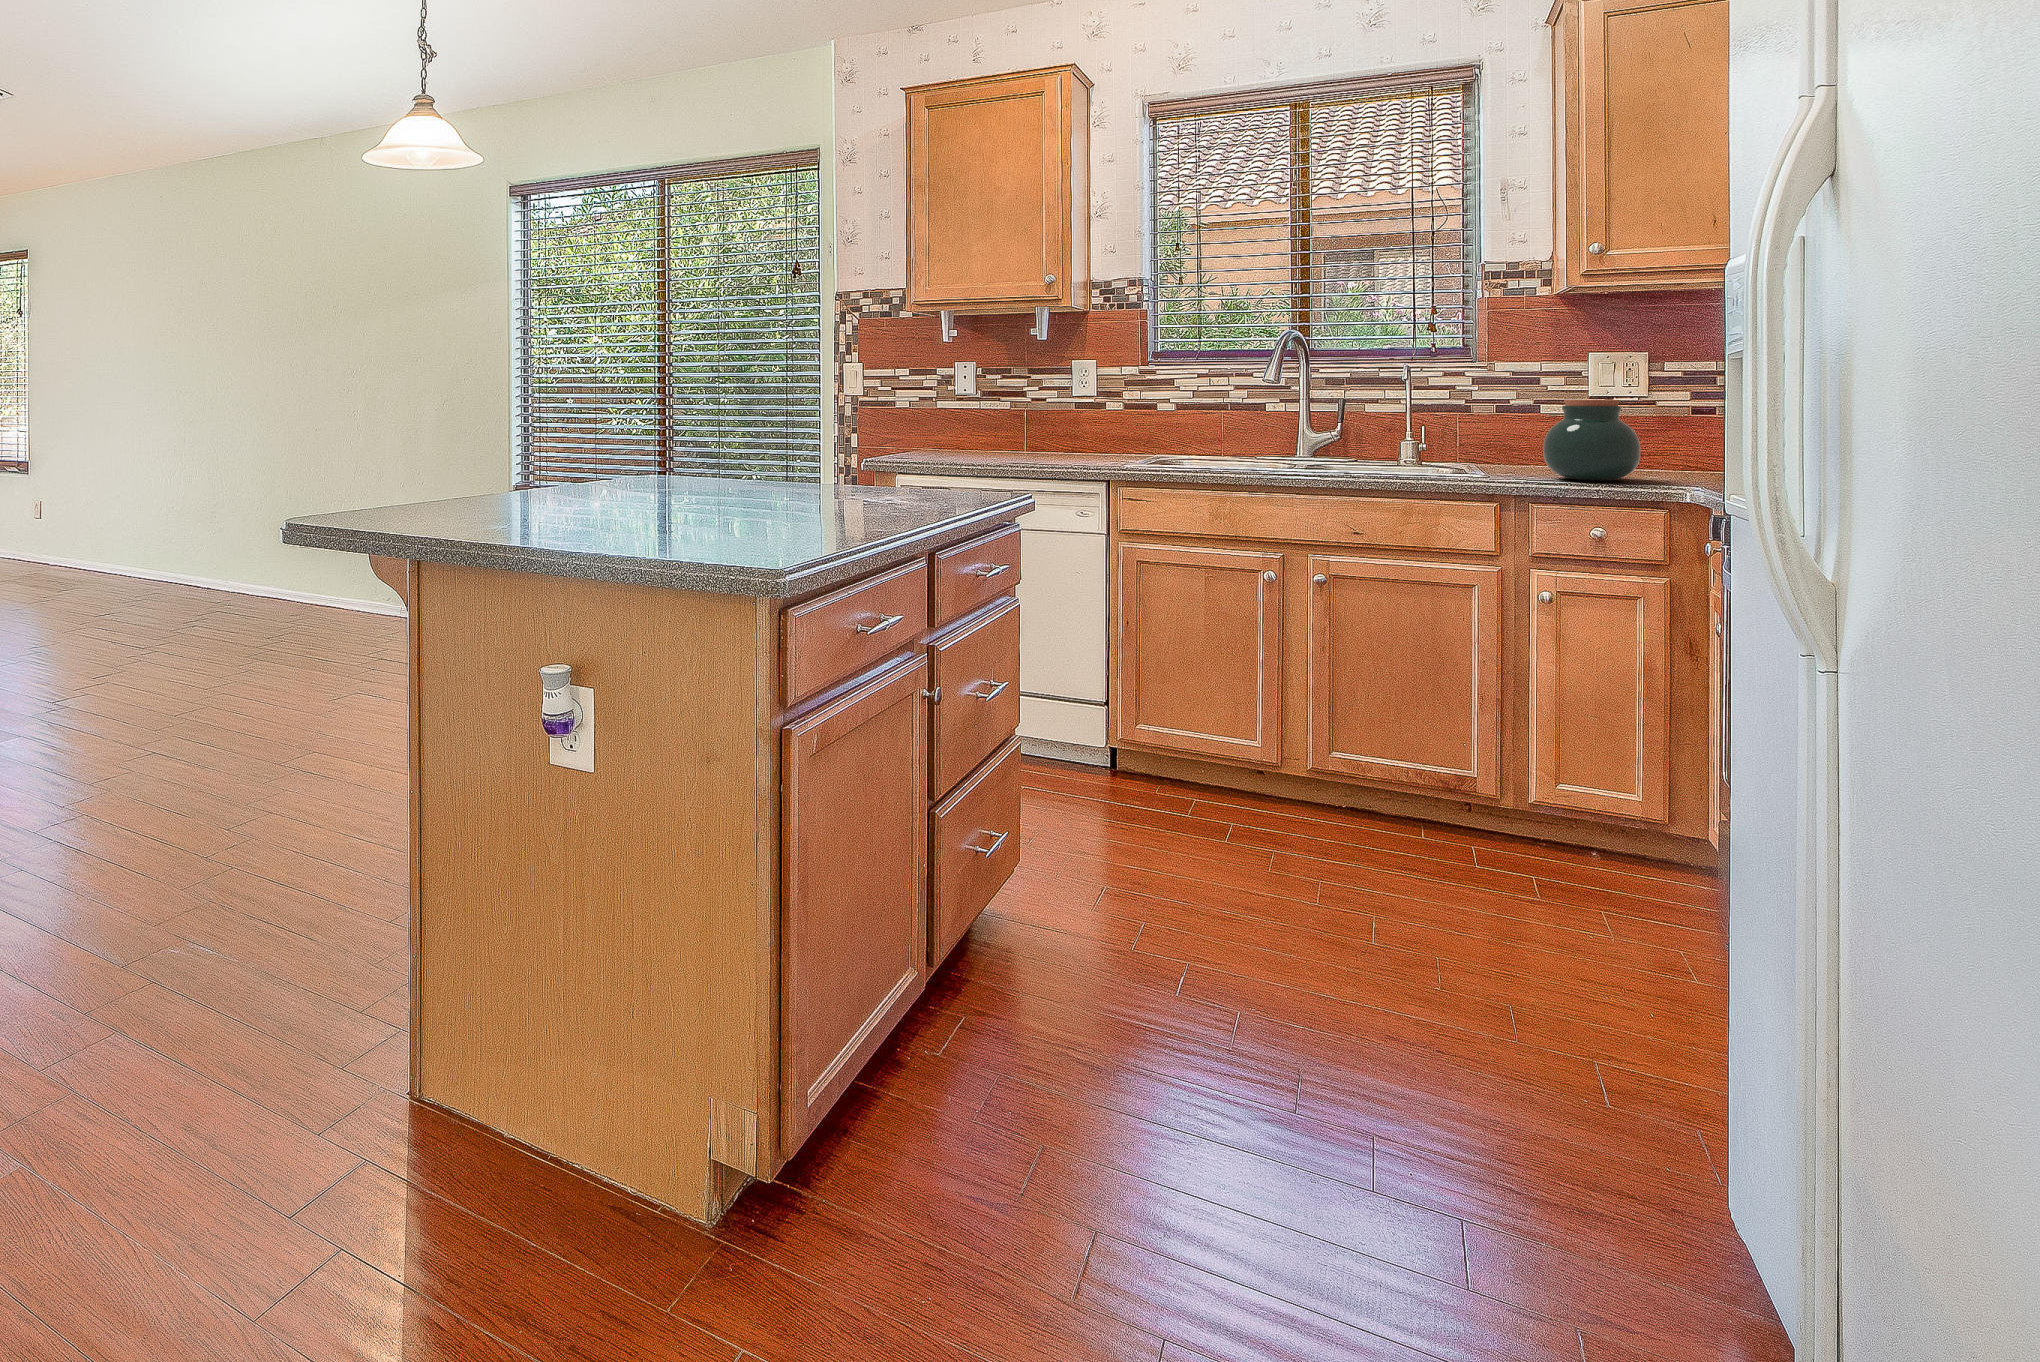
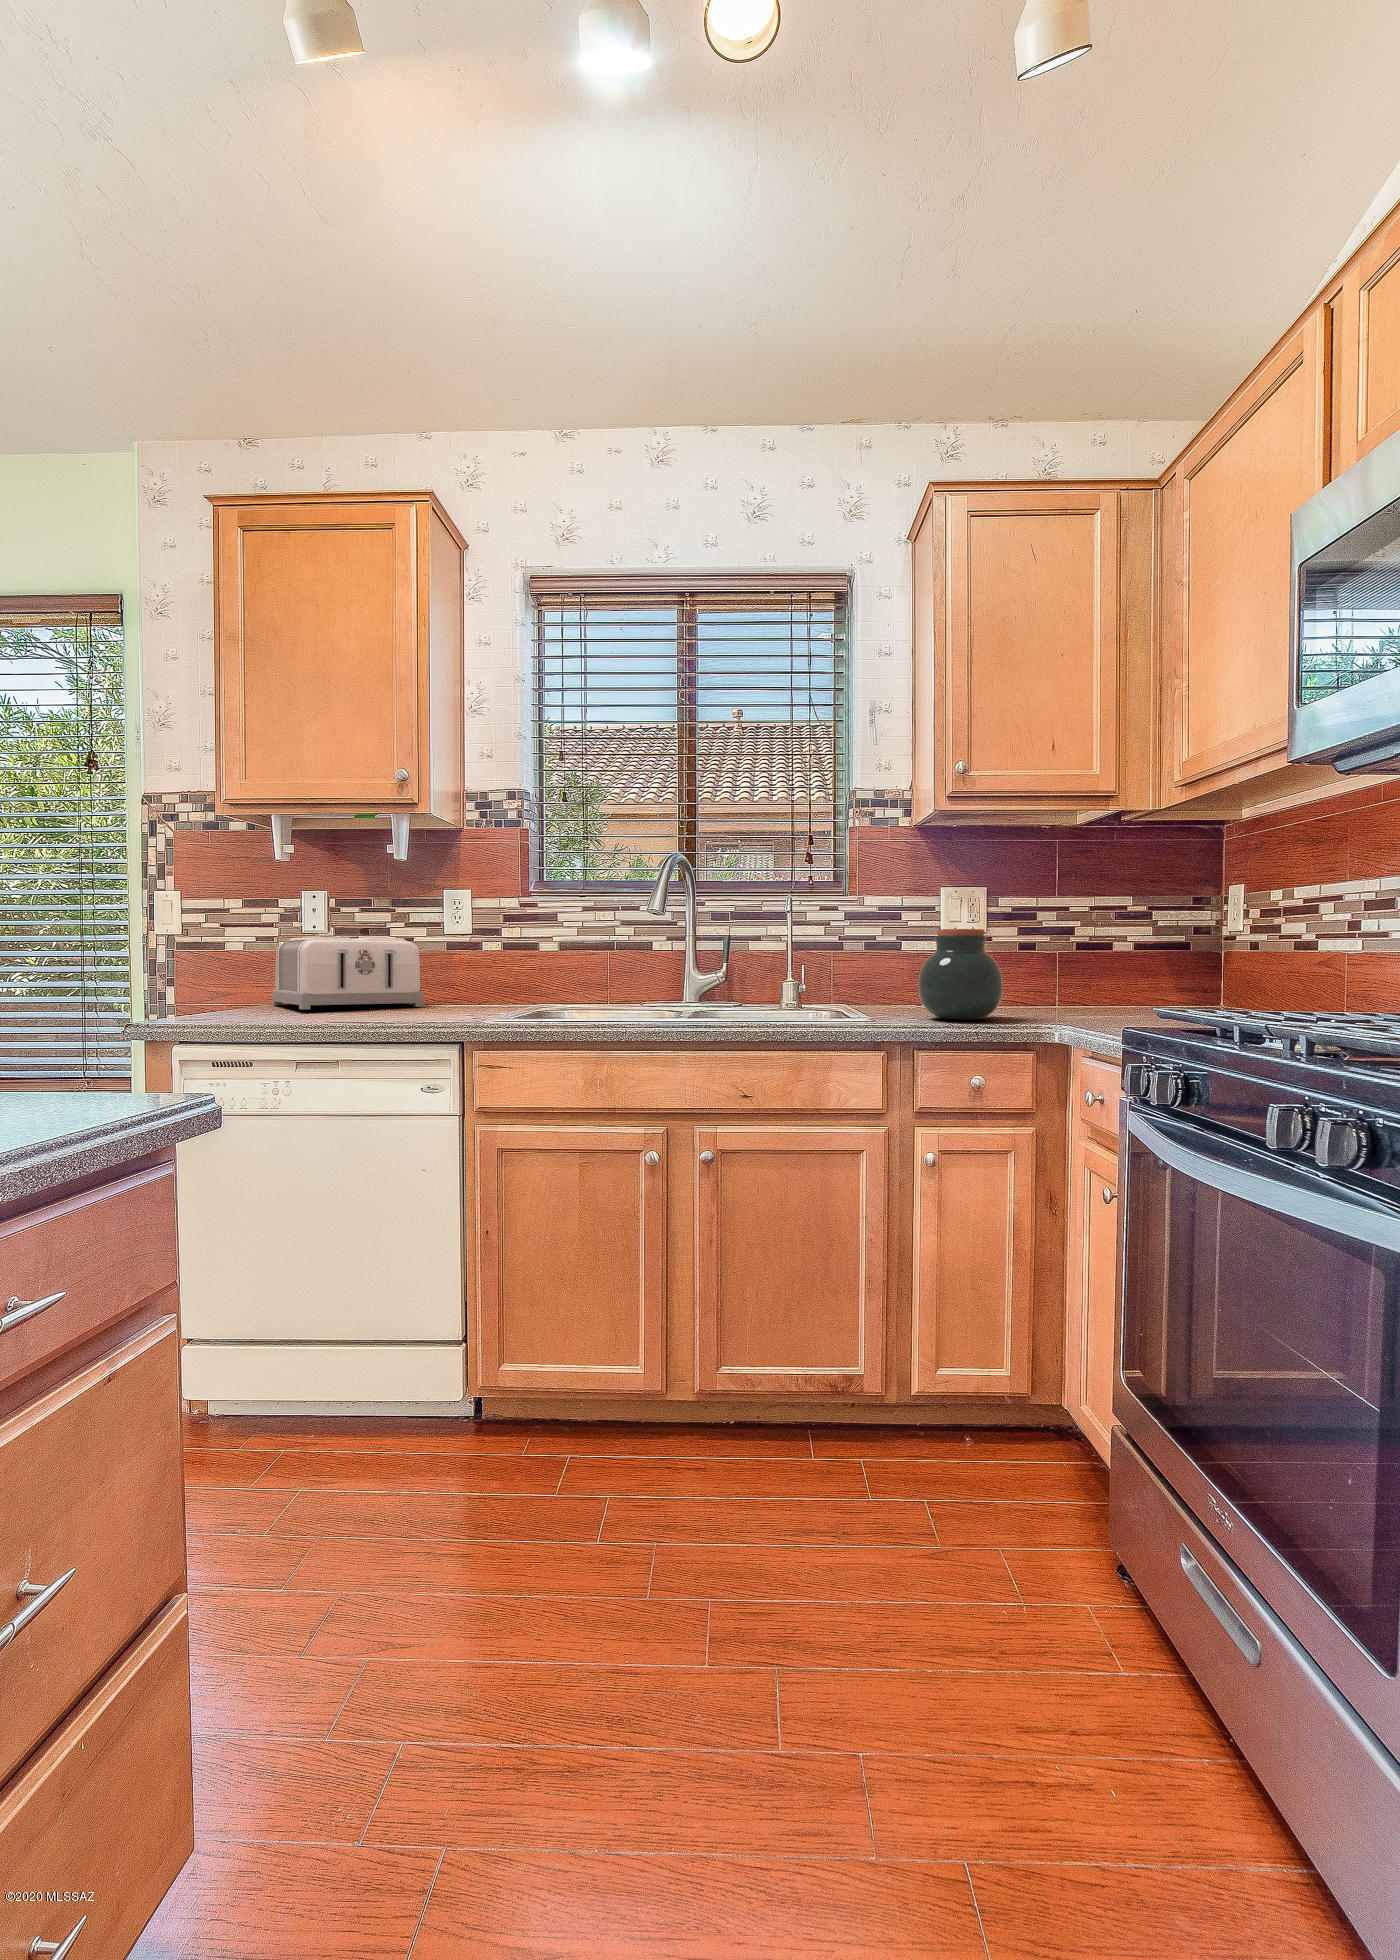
toaster: none [934,400,1057,454] -> present [273,937,423,1009]

